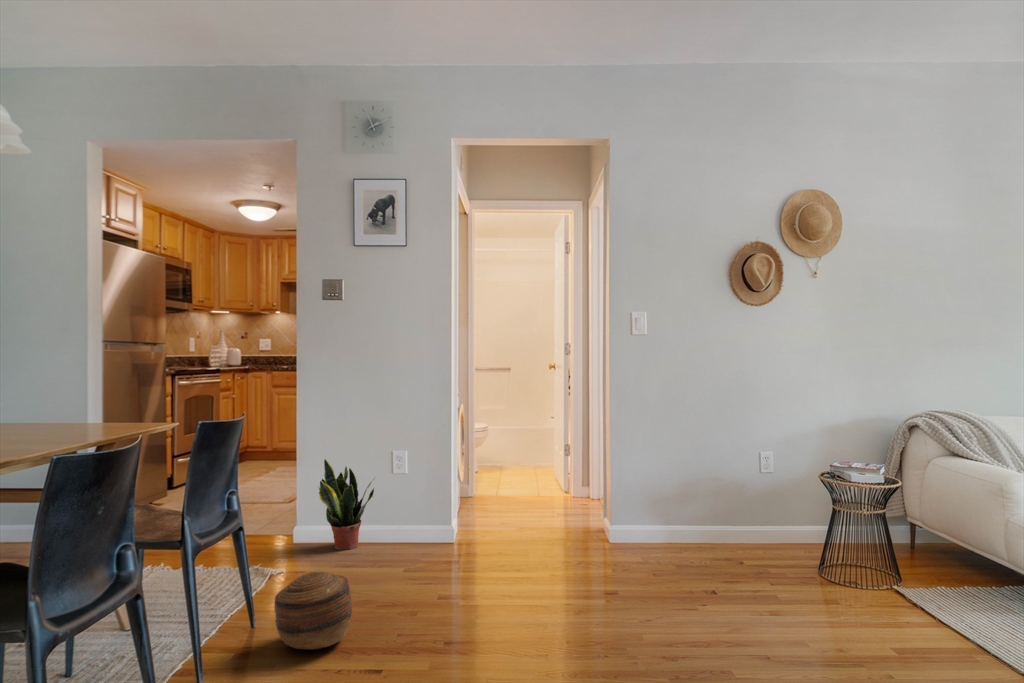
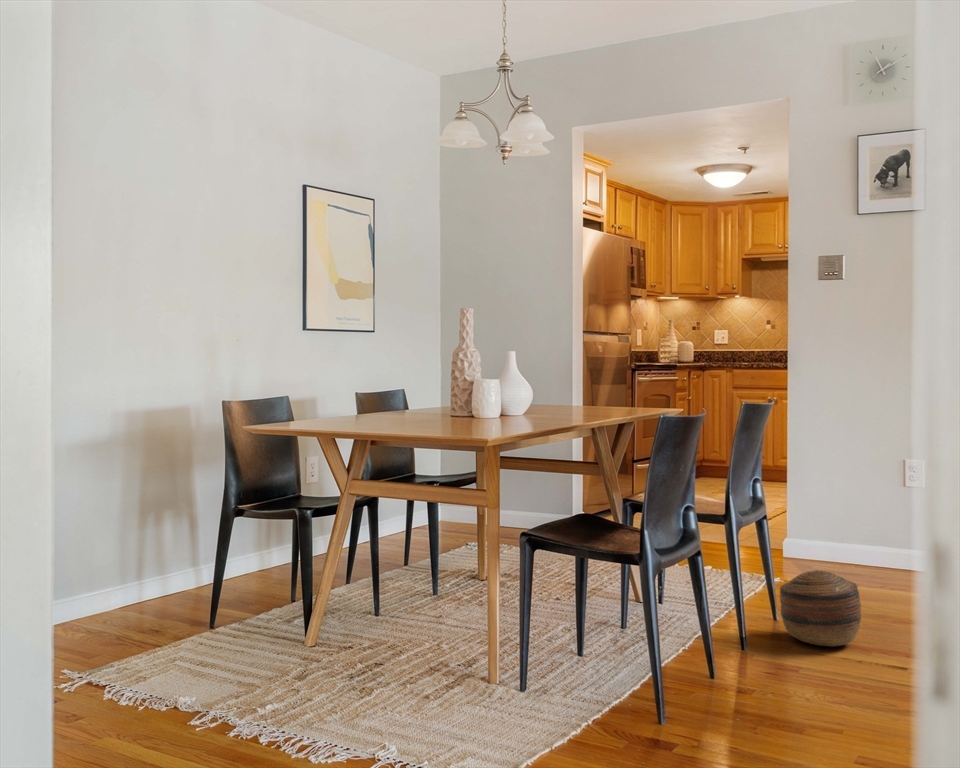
potted plant: present [319,459,375,550] -> none [809,467,878,573]

